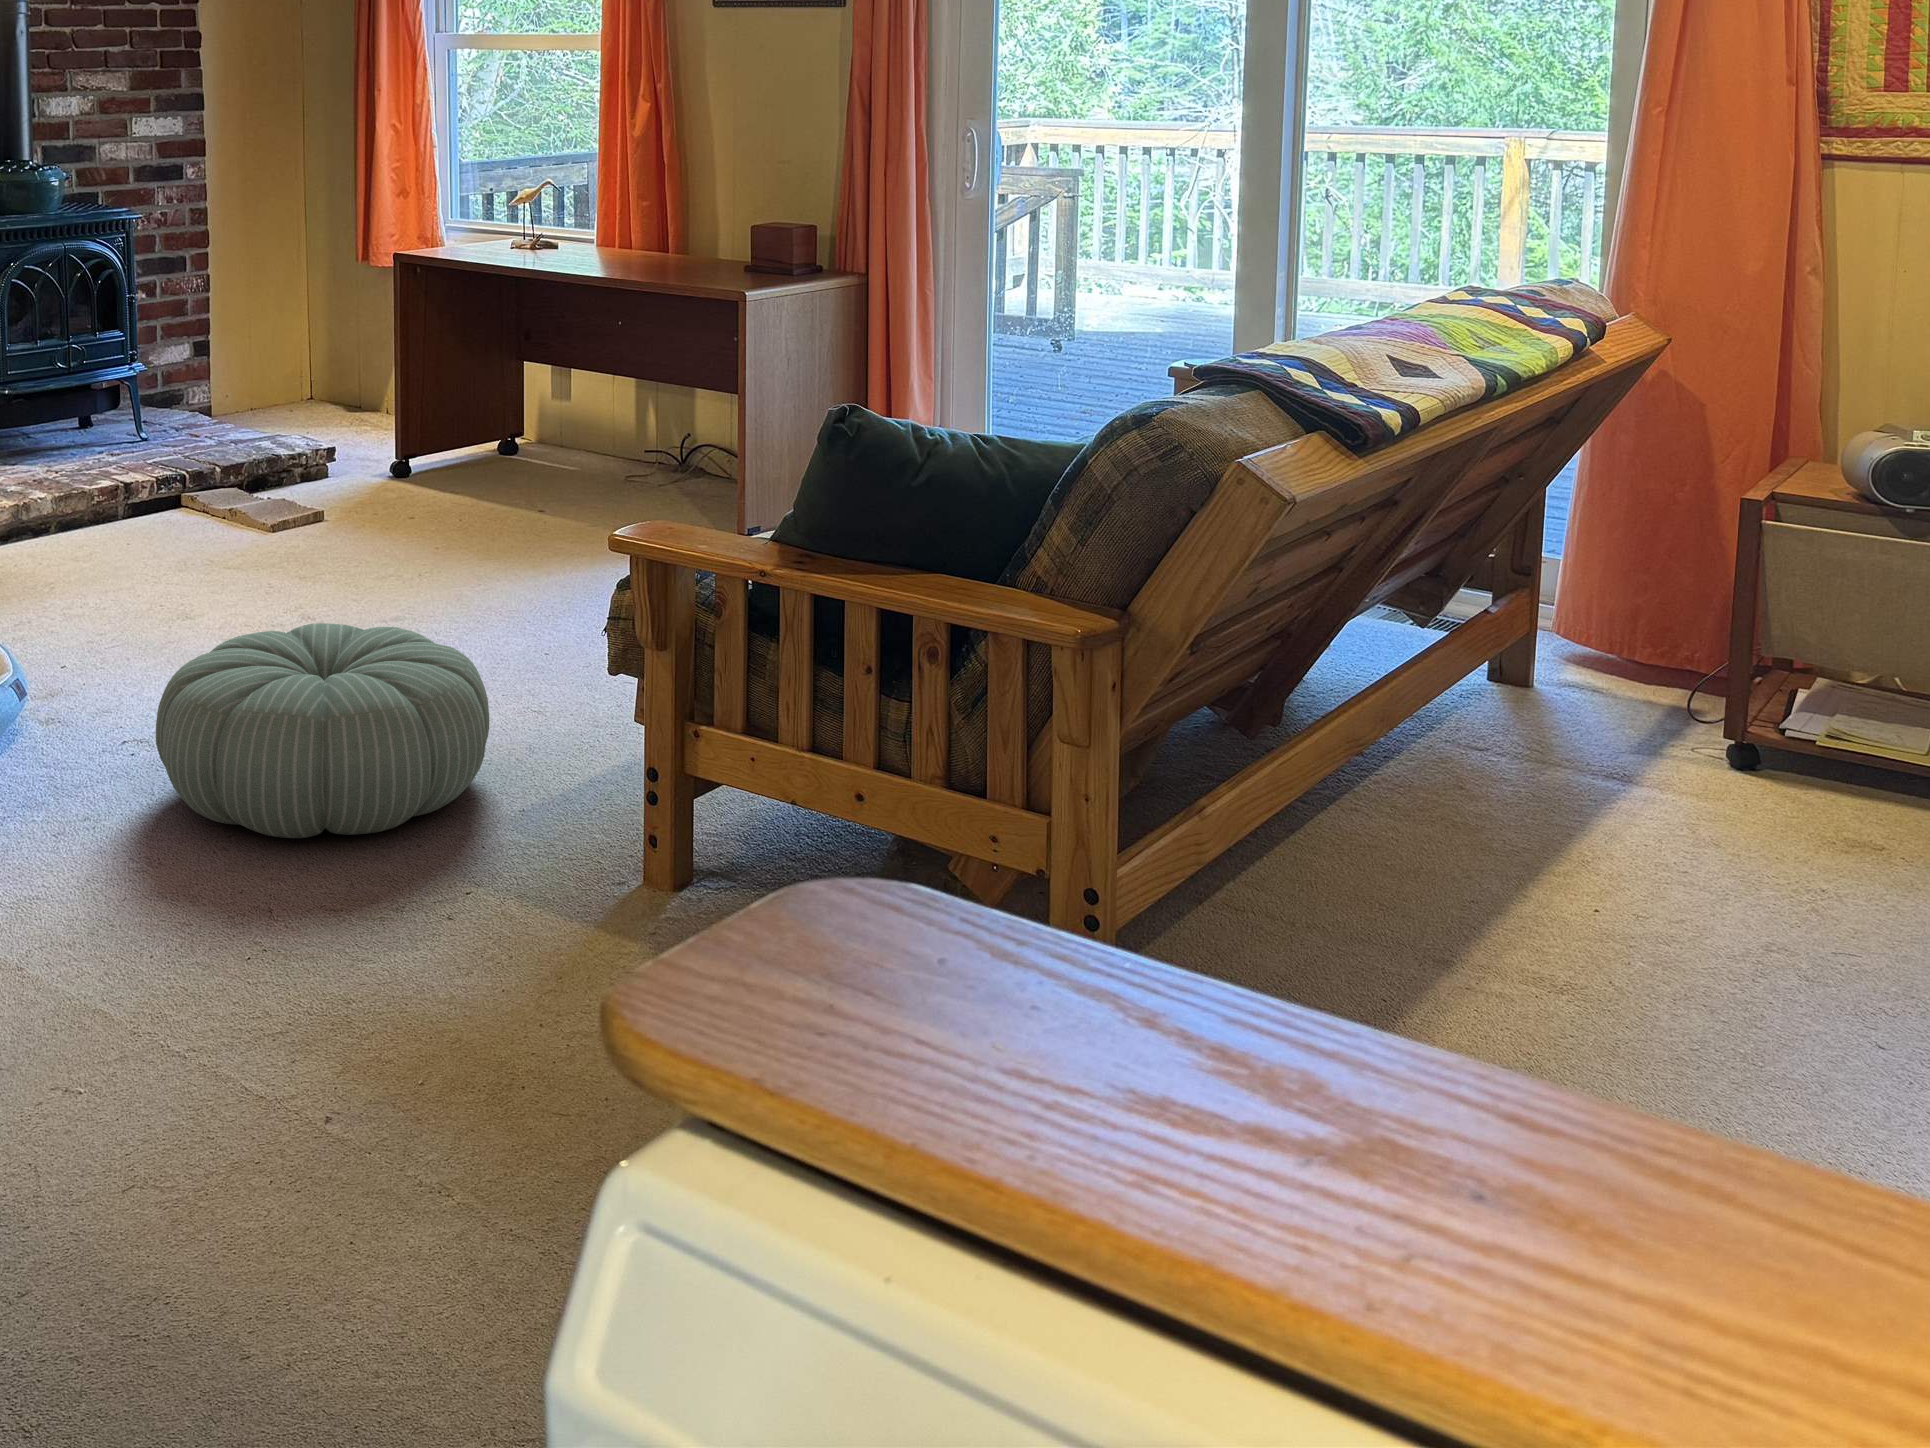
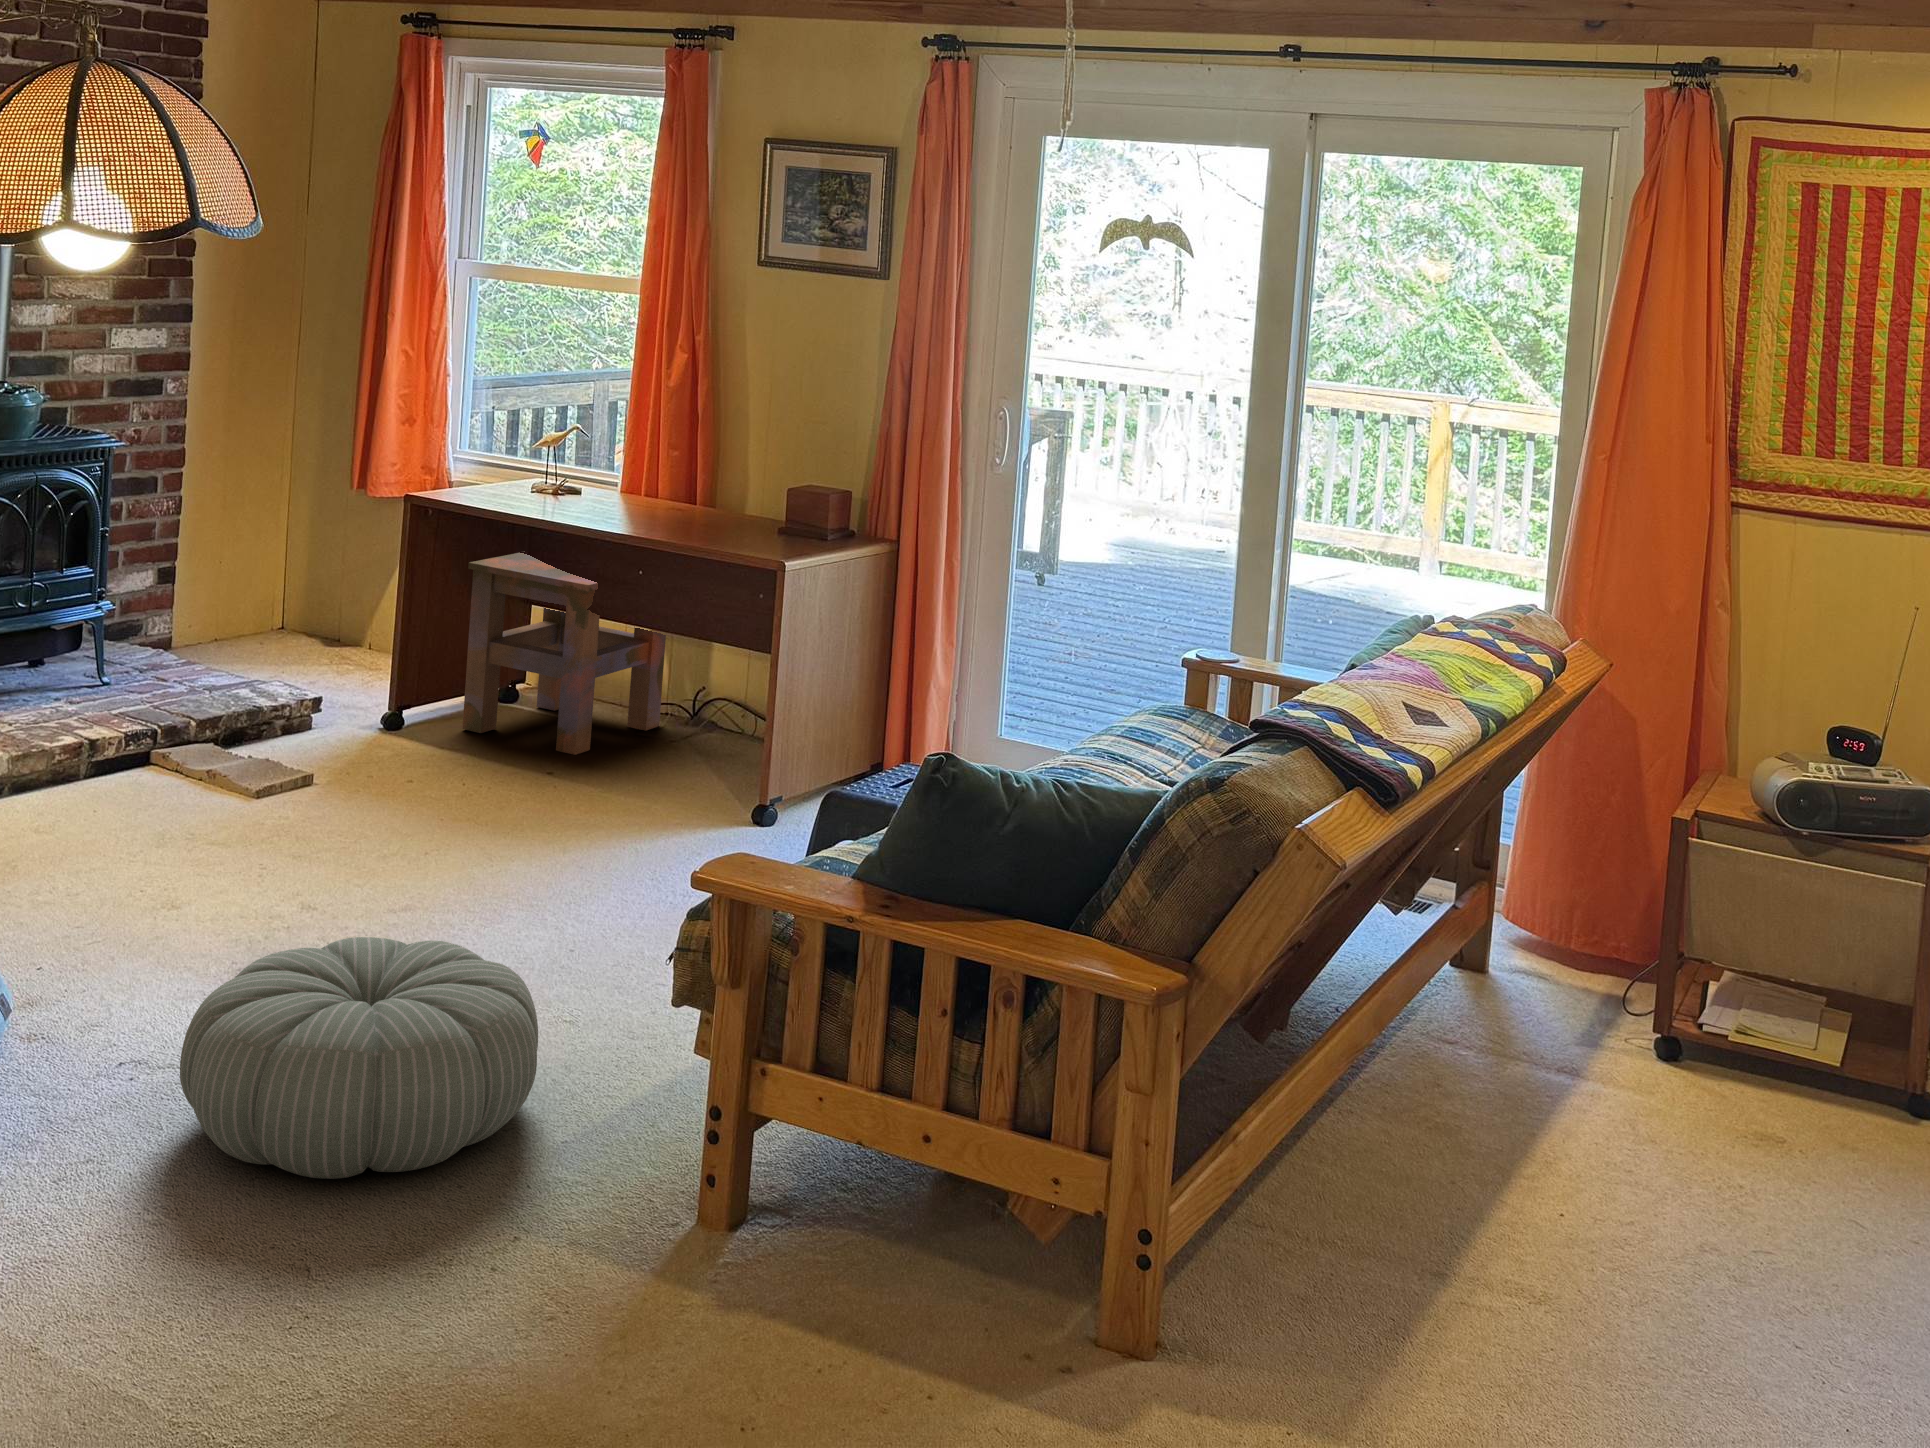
side table: none [457,299,655,495] -> present [462,553,666,755]

